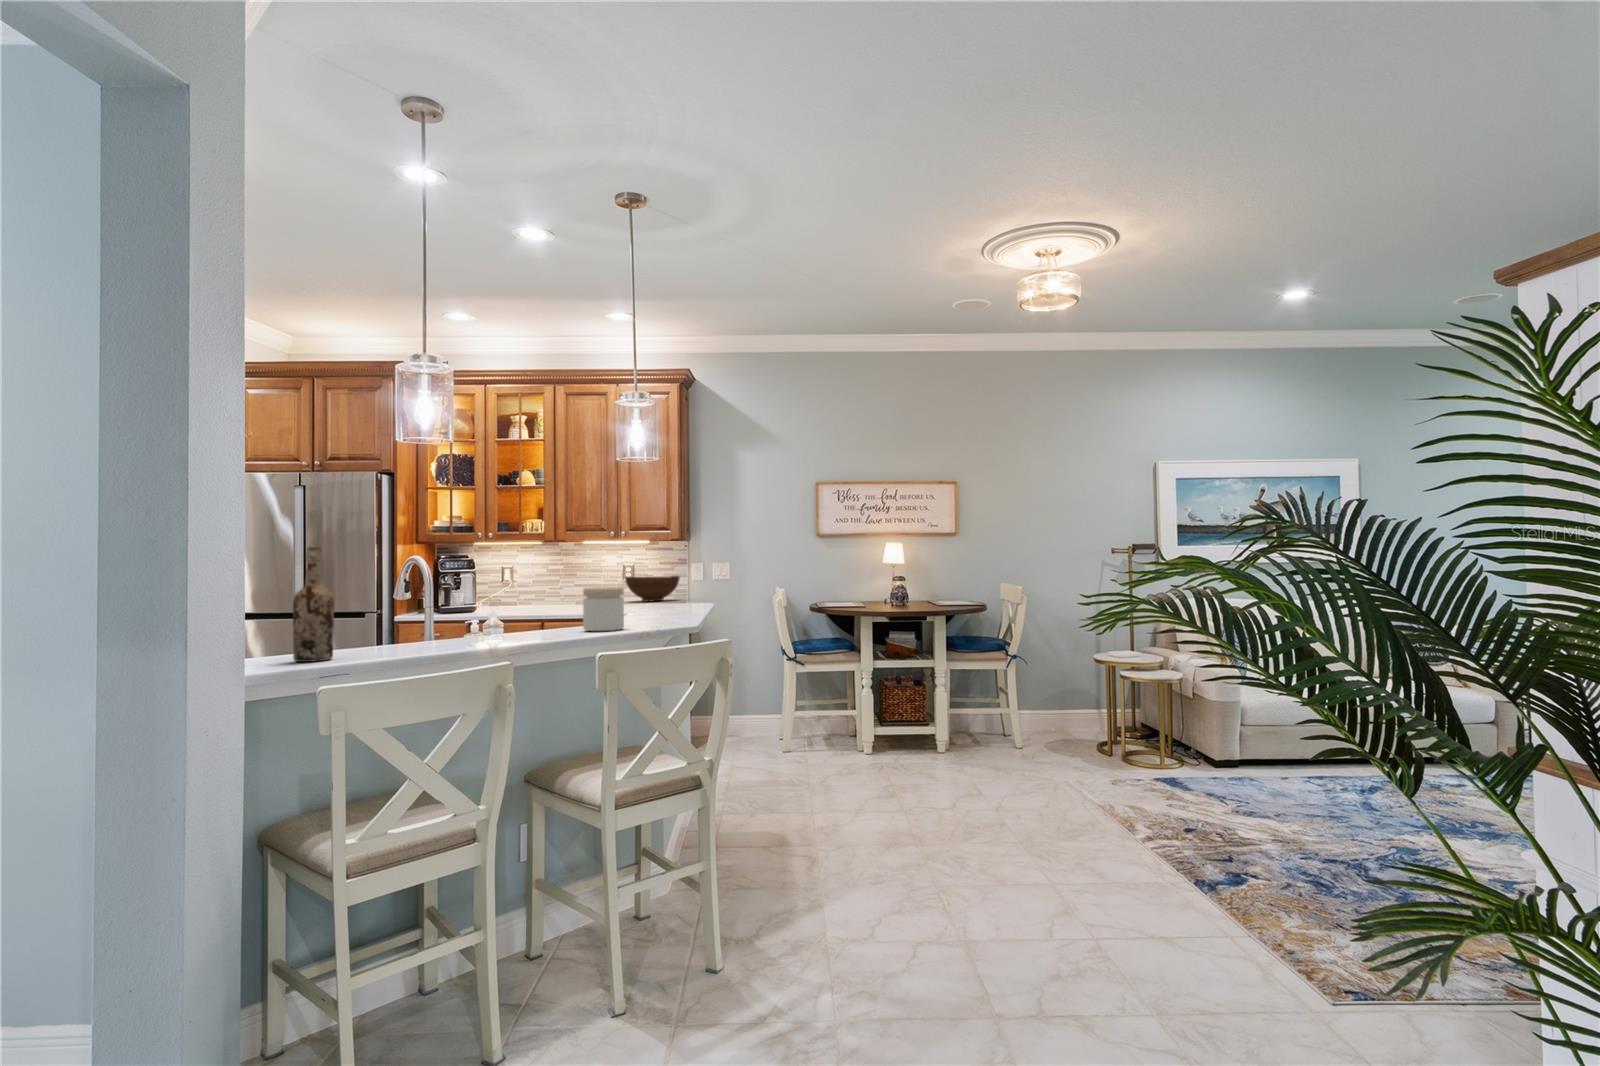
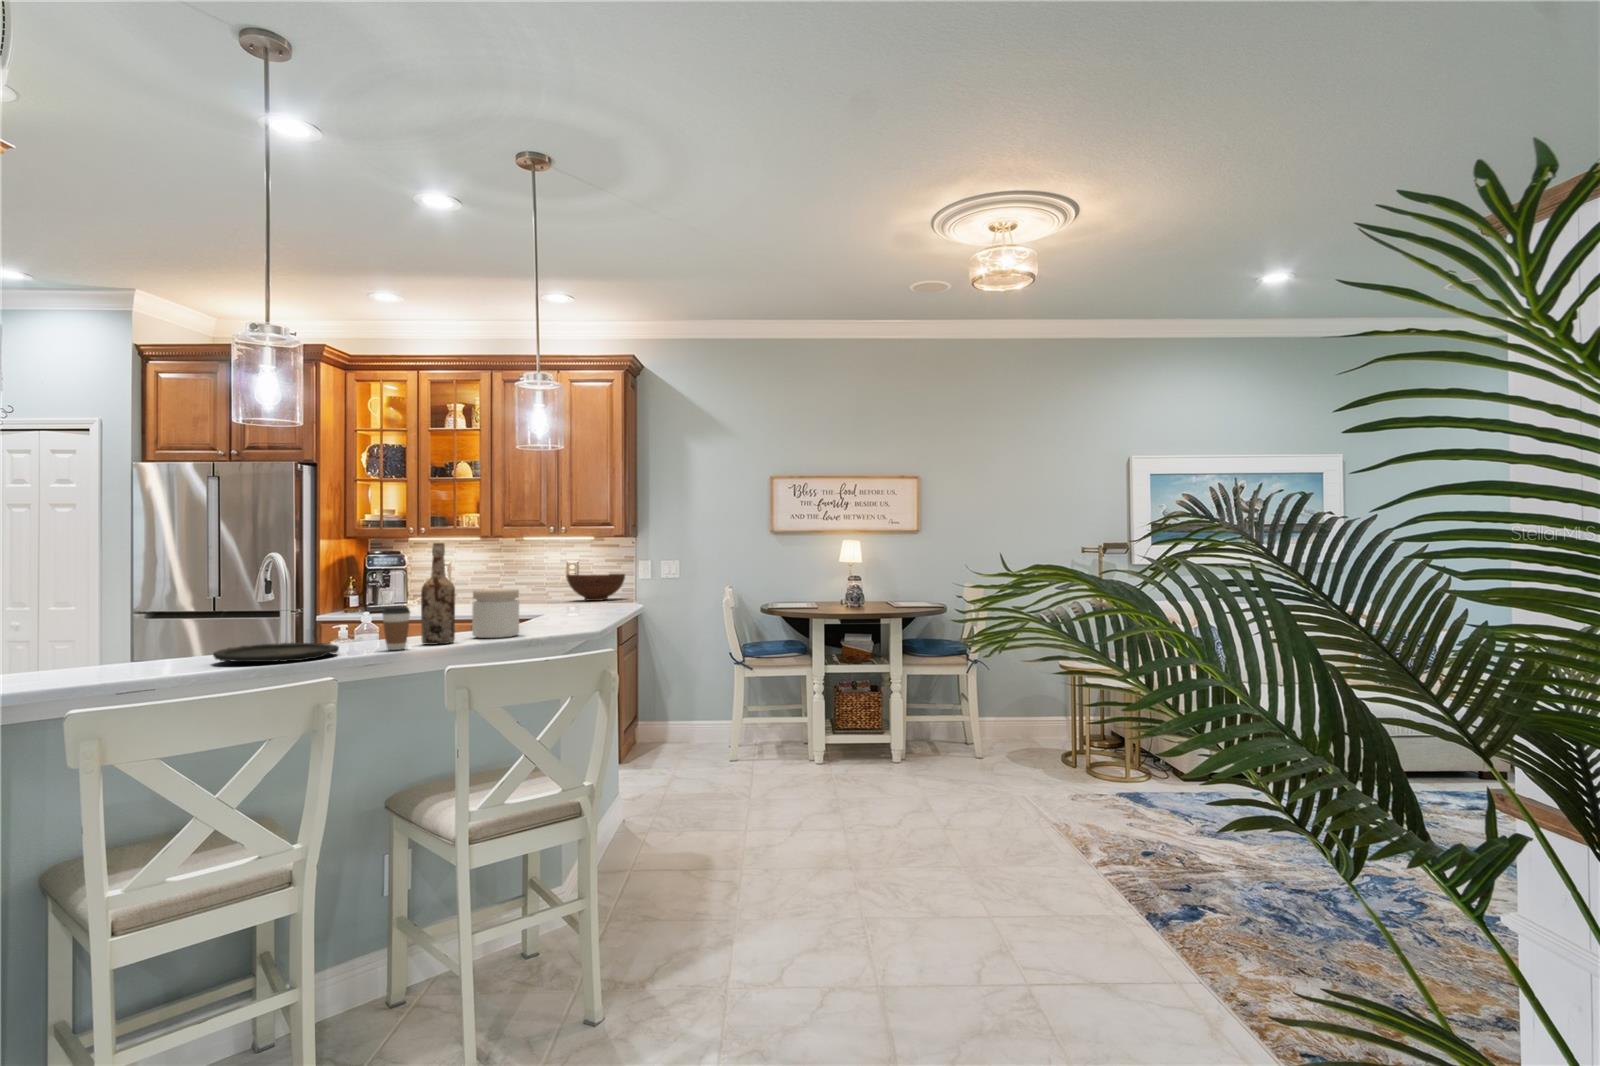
wine bottle: present [293,547,334,662] -> present [421,543,455,645]
coffee cup: none [516,603,540,641] -> present [382,607,410,650]
plate: none [378,634,482,651] -> present [213,643,339,662]

